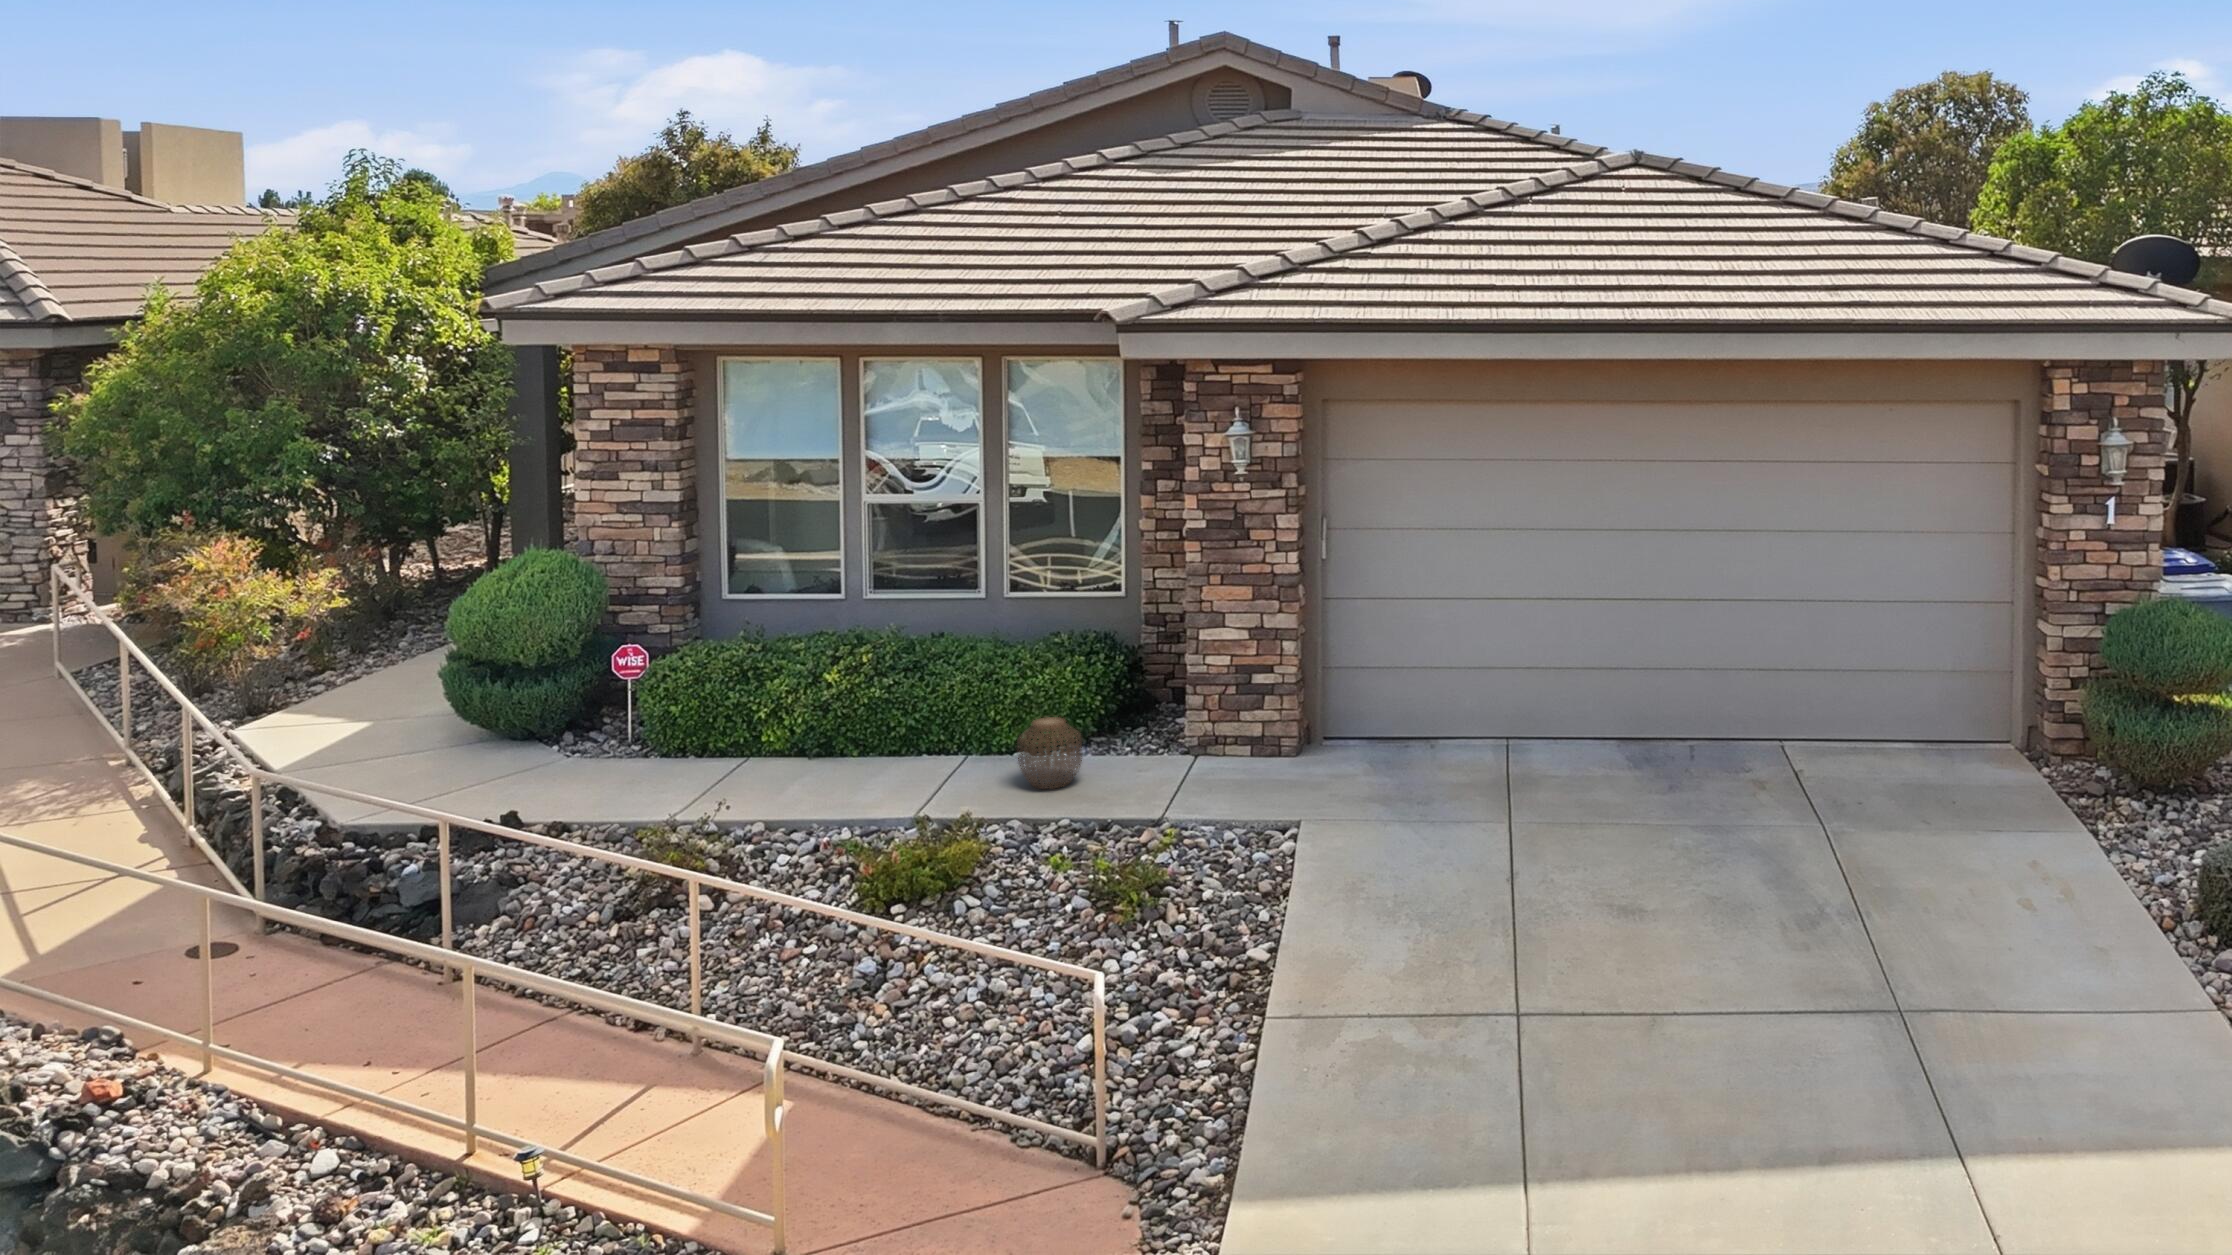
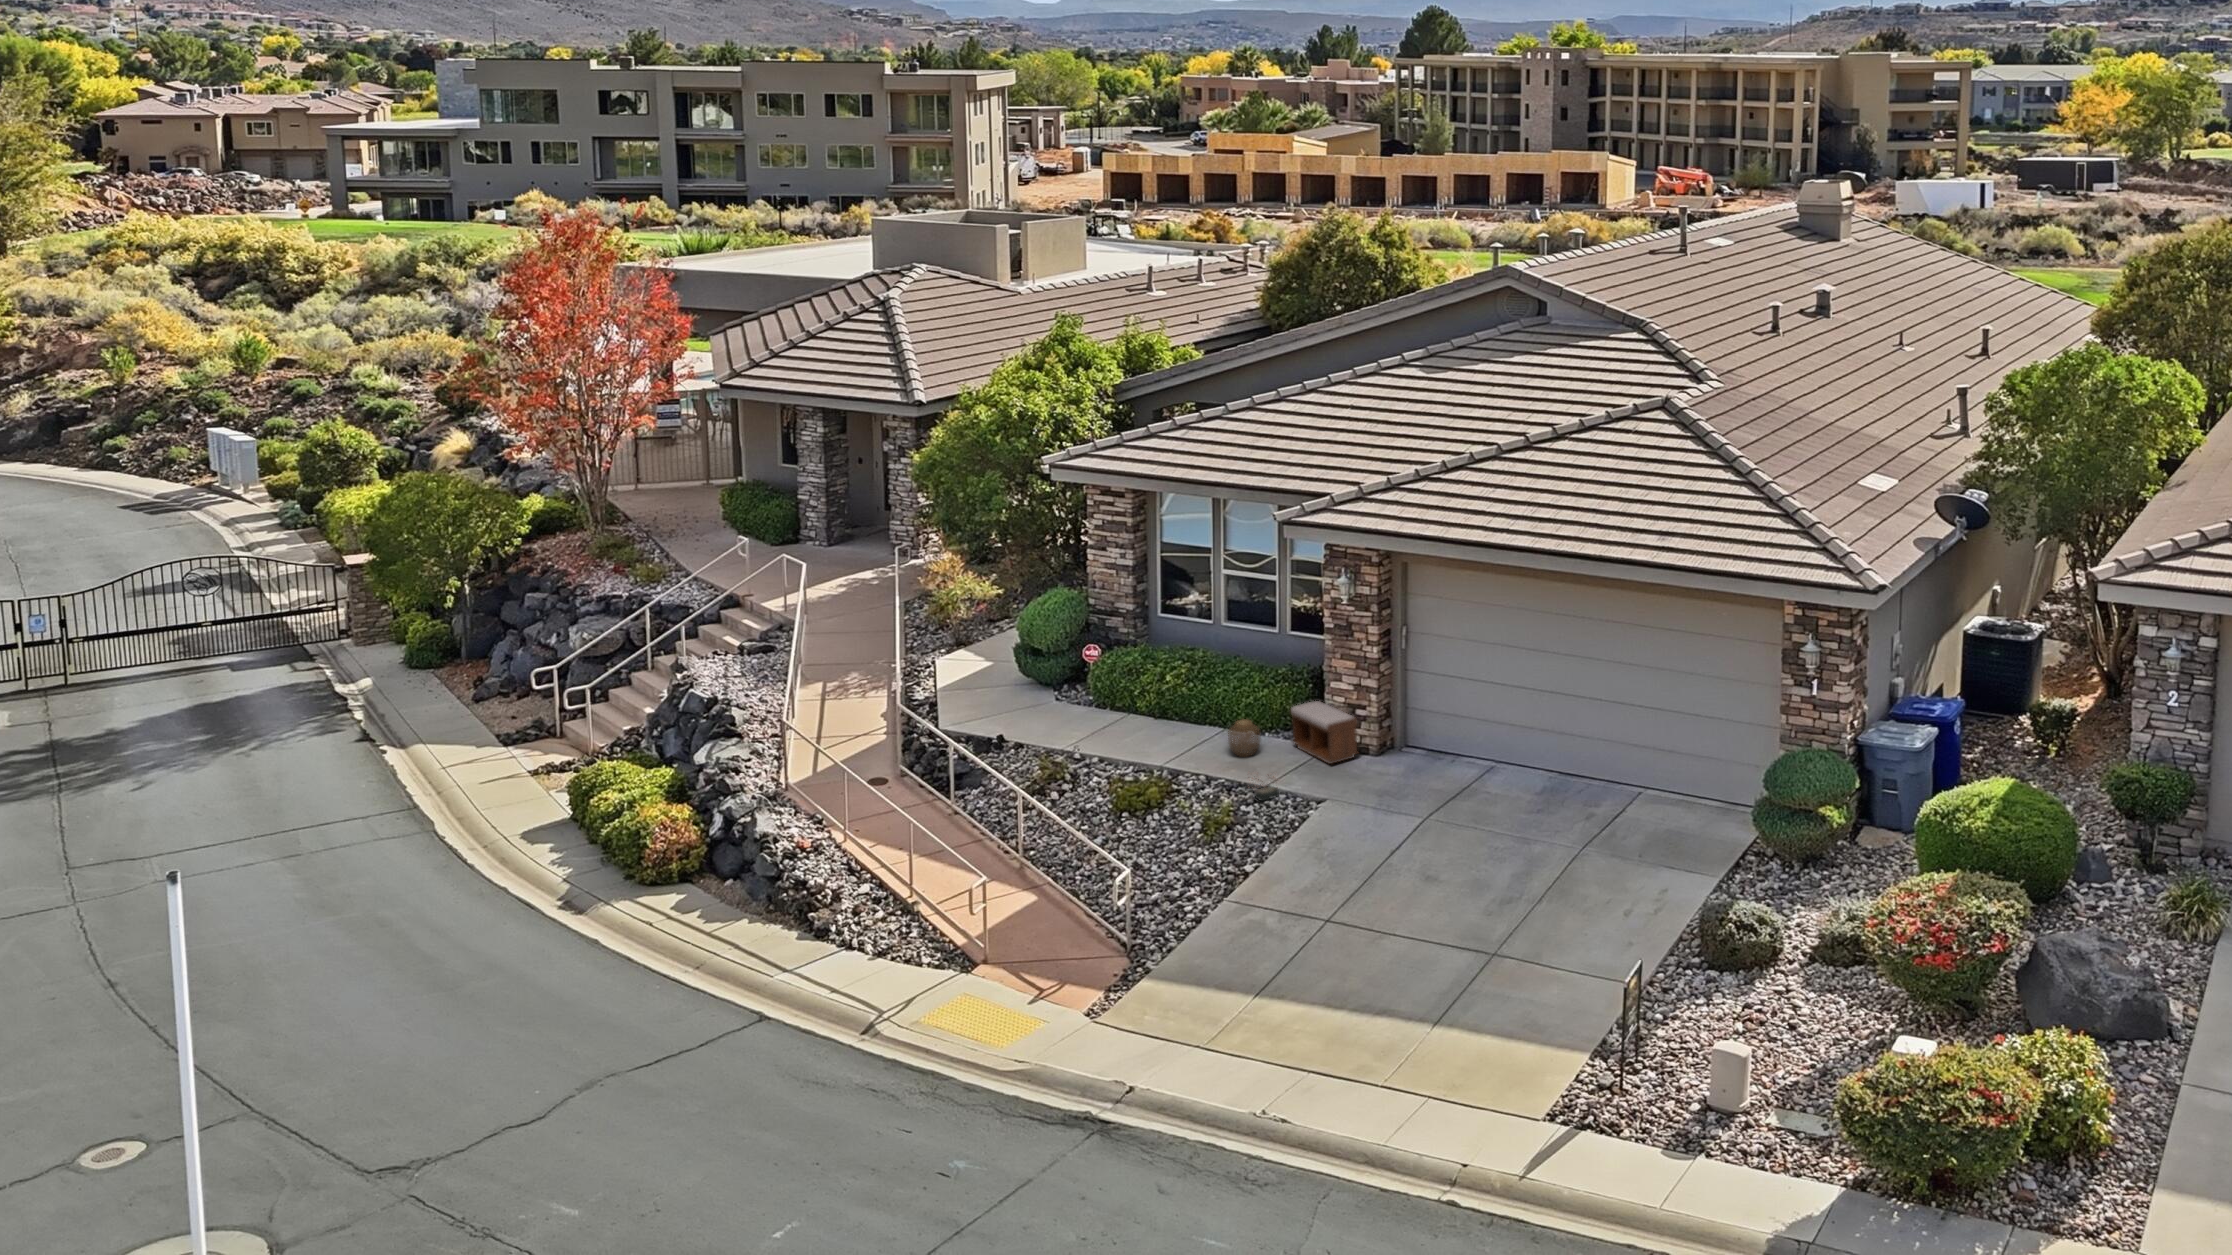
bench: none [1127,674,1277,775] -> present [1291,701,1357,764]
decorative plant: none [1138,785,1197,844] -> present [1249,773,1279,801]

